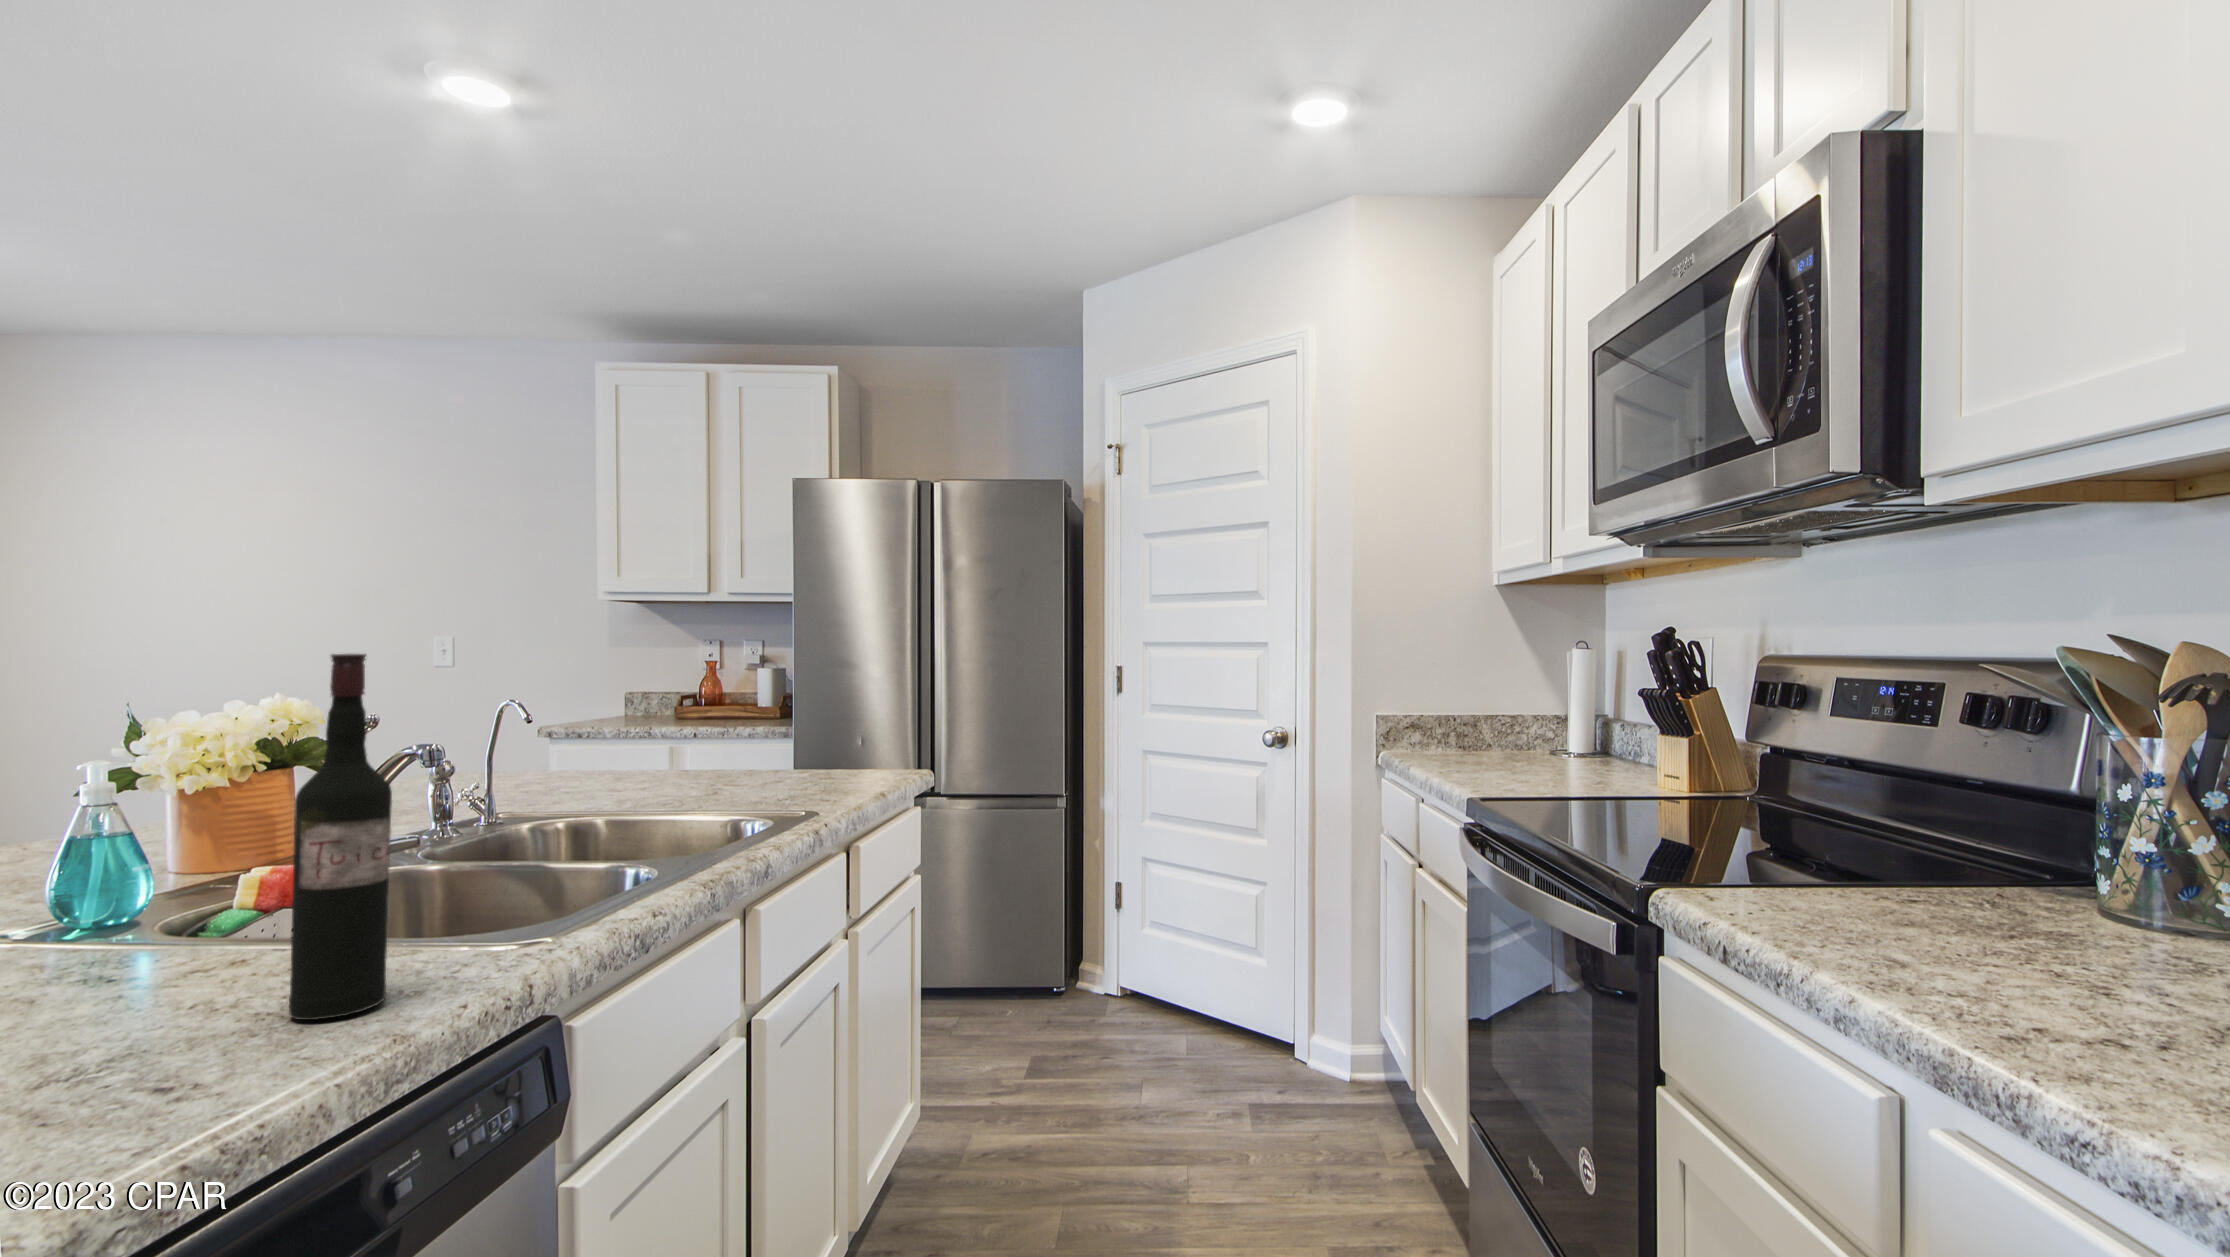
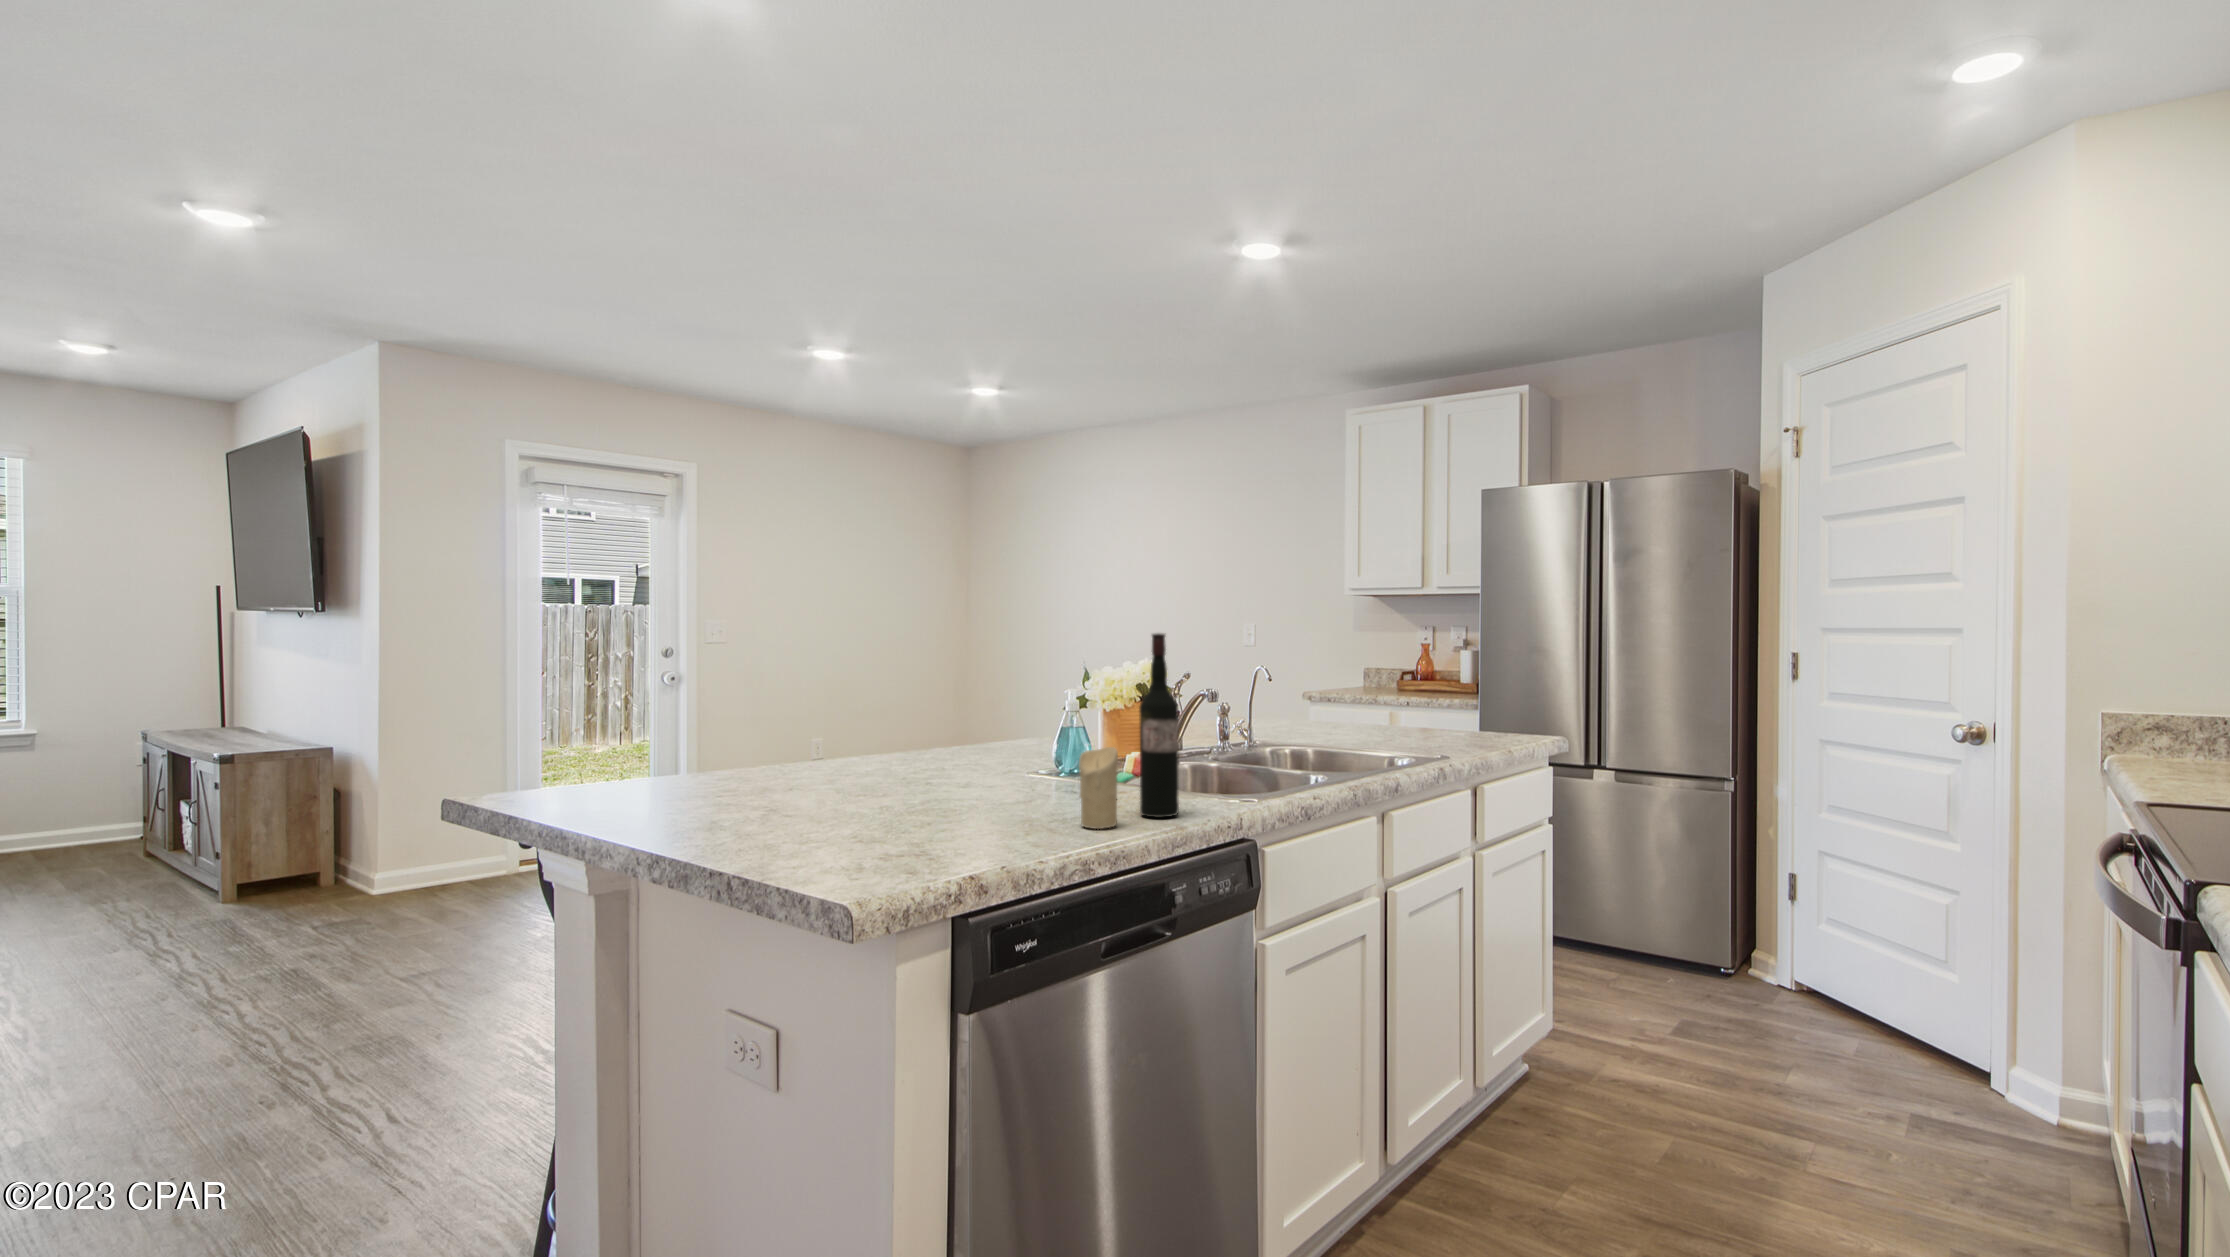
candle: none [117,895,236,1088] -> present [1079,747,1118,829]

